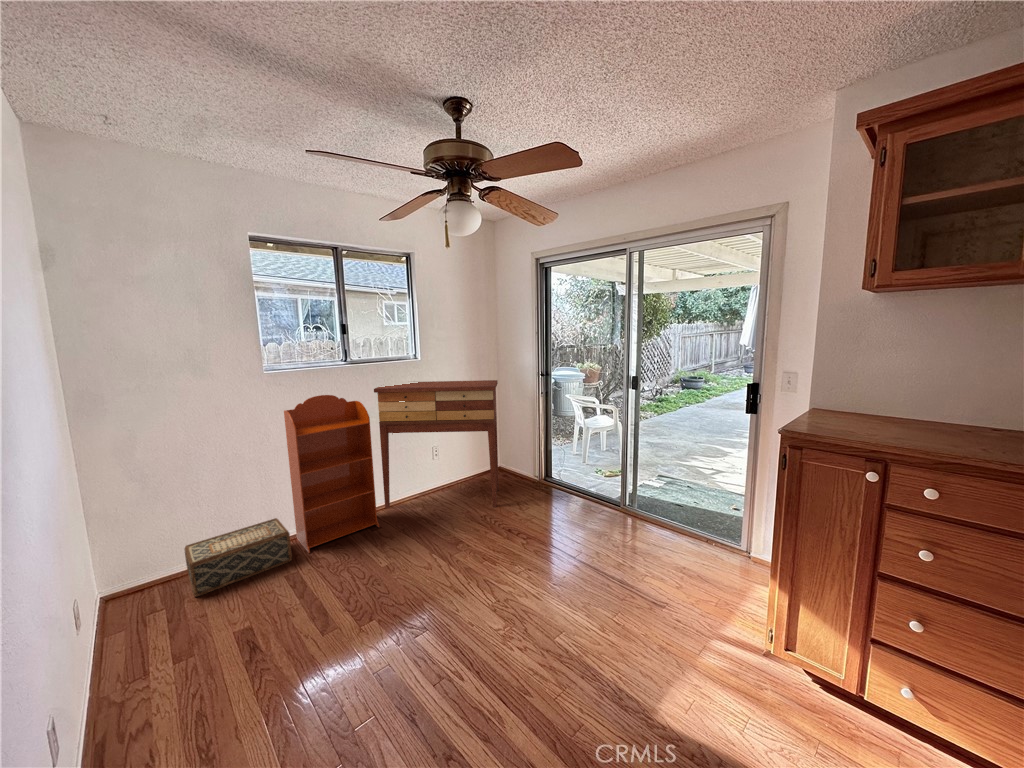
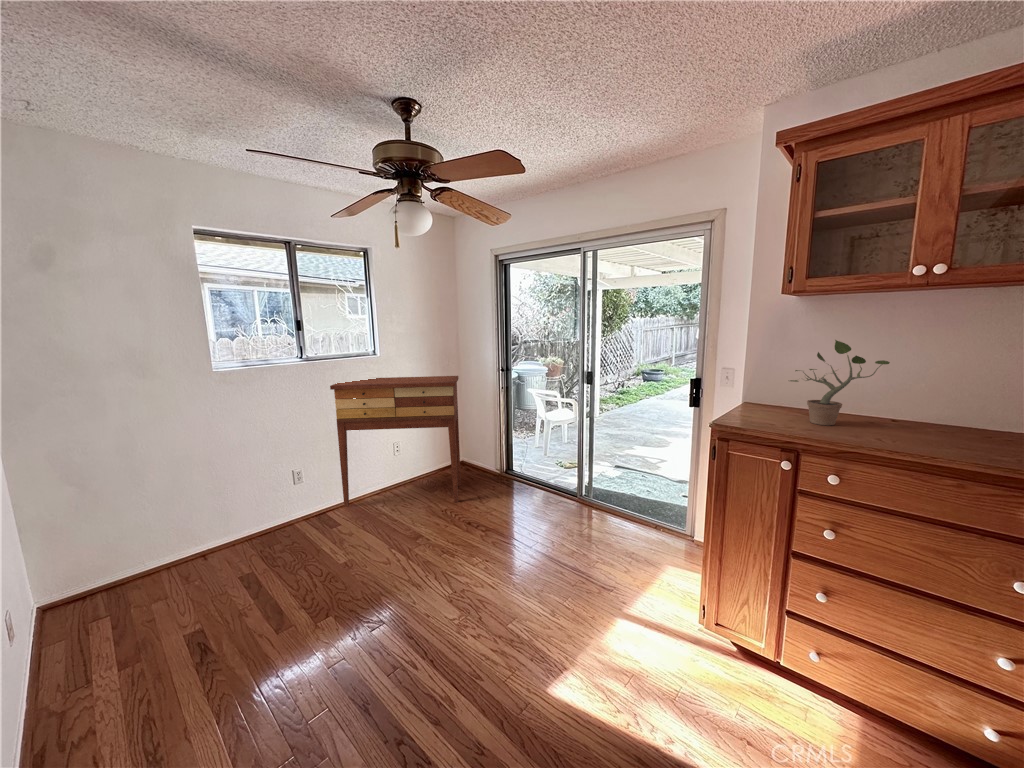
potted plant: none [864,338,994,434] -> present [790,340,890,425]
bookcase: present [284,395,379,553] -> none [234,393,338,554]
woven basket: present [184,518,292,597] -> none [129,520,246,603]

